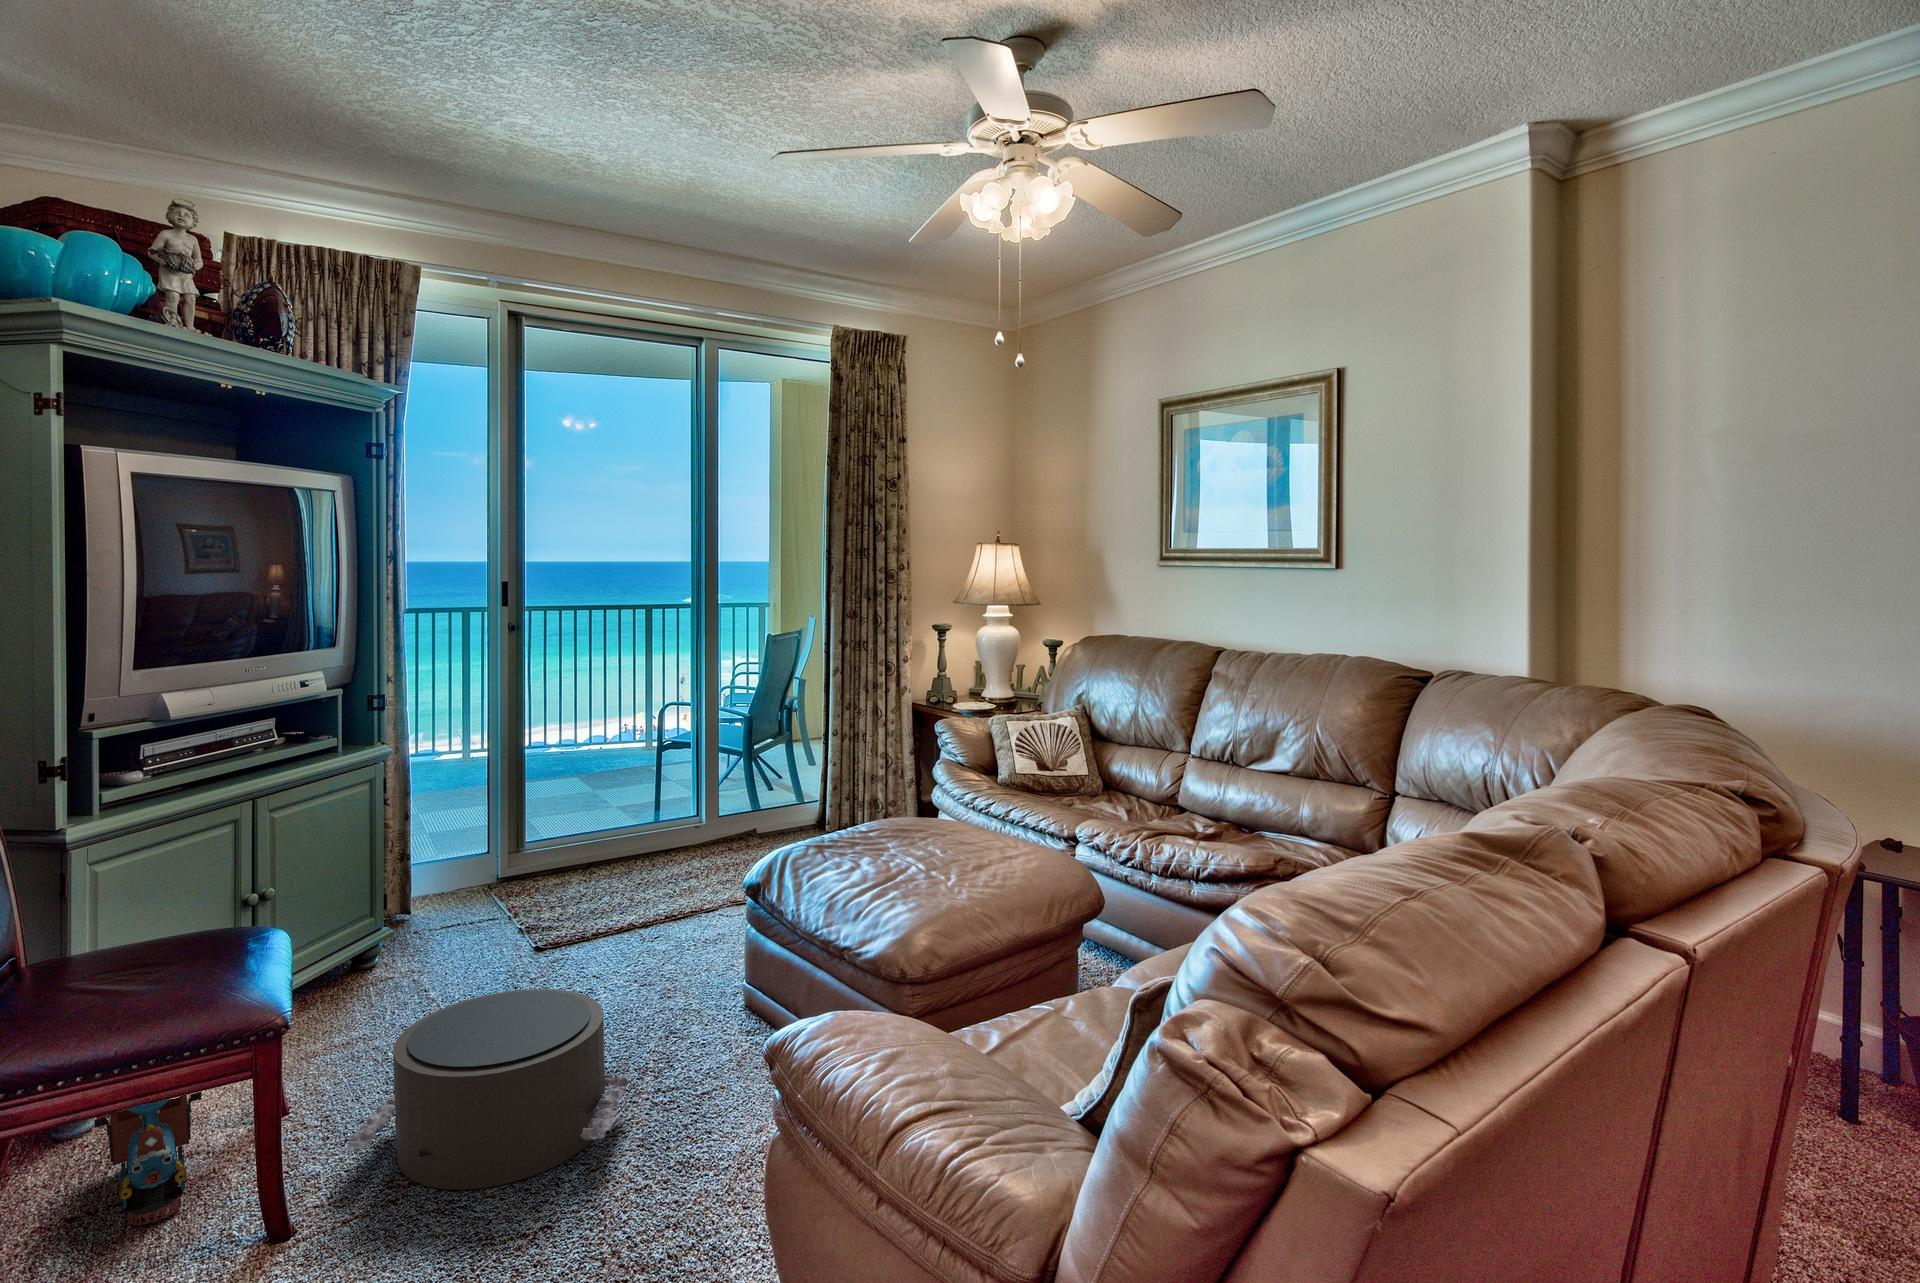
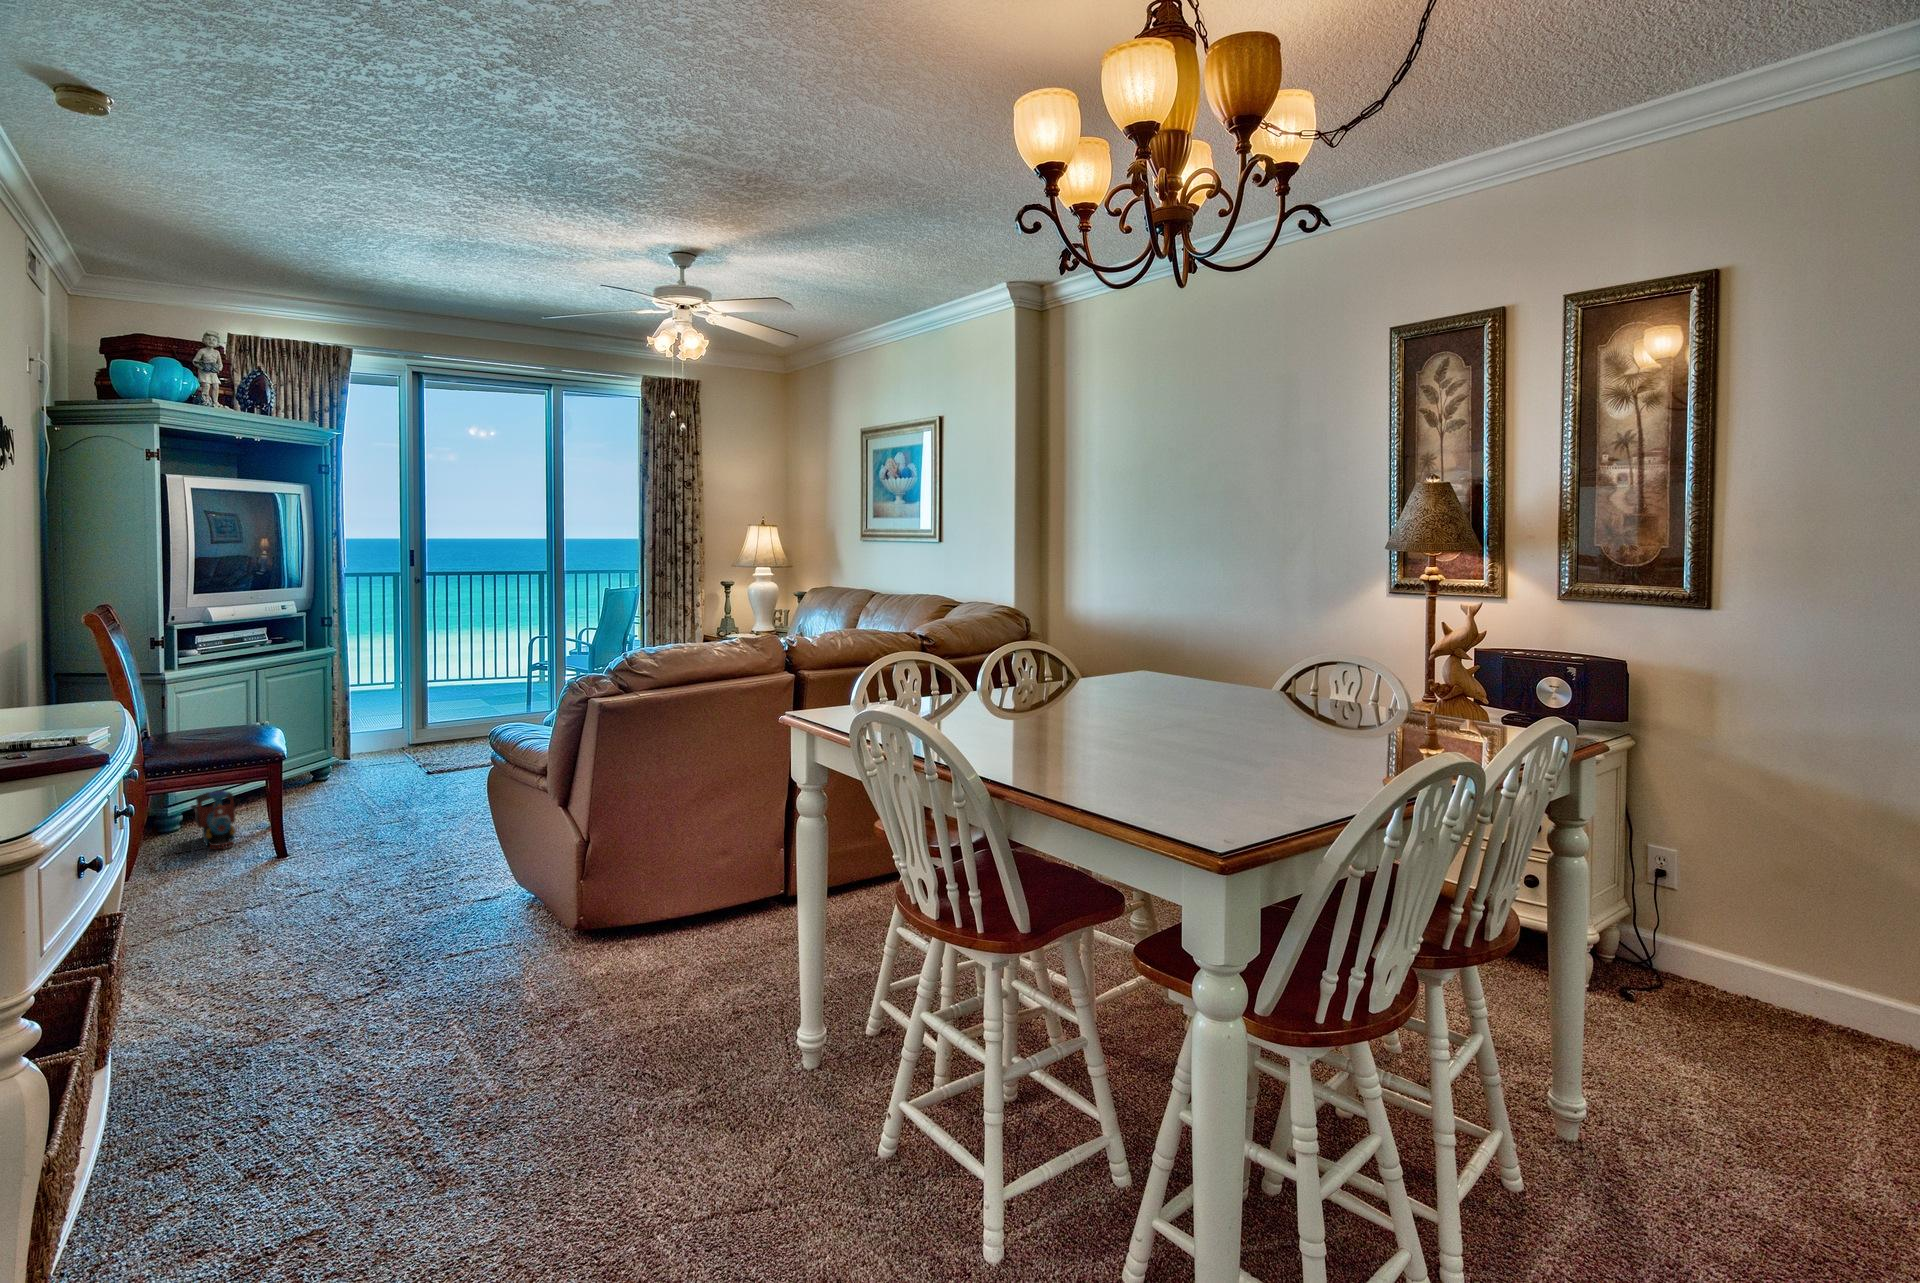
pouf: present [344,989,629,1190] -> none [312,766,460,842]

